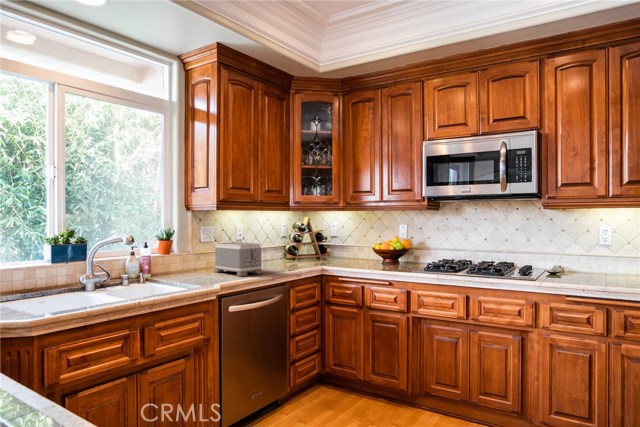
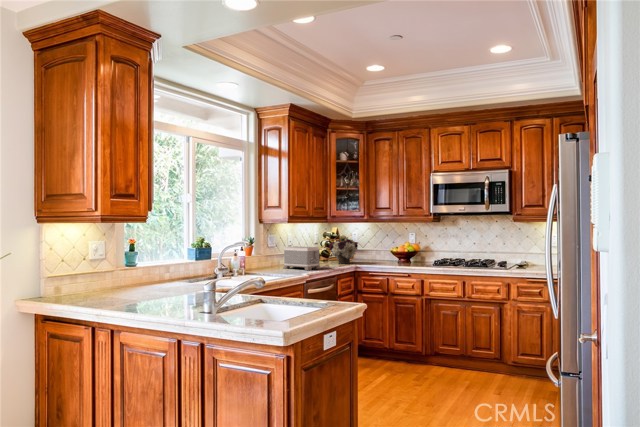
flower arrangement: none [289,227,327,265] -> present [329,235,358,264]

